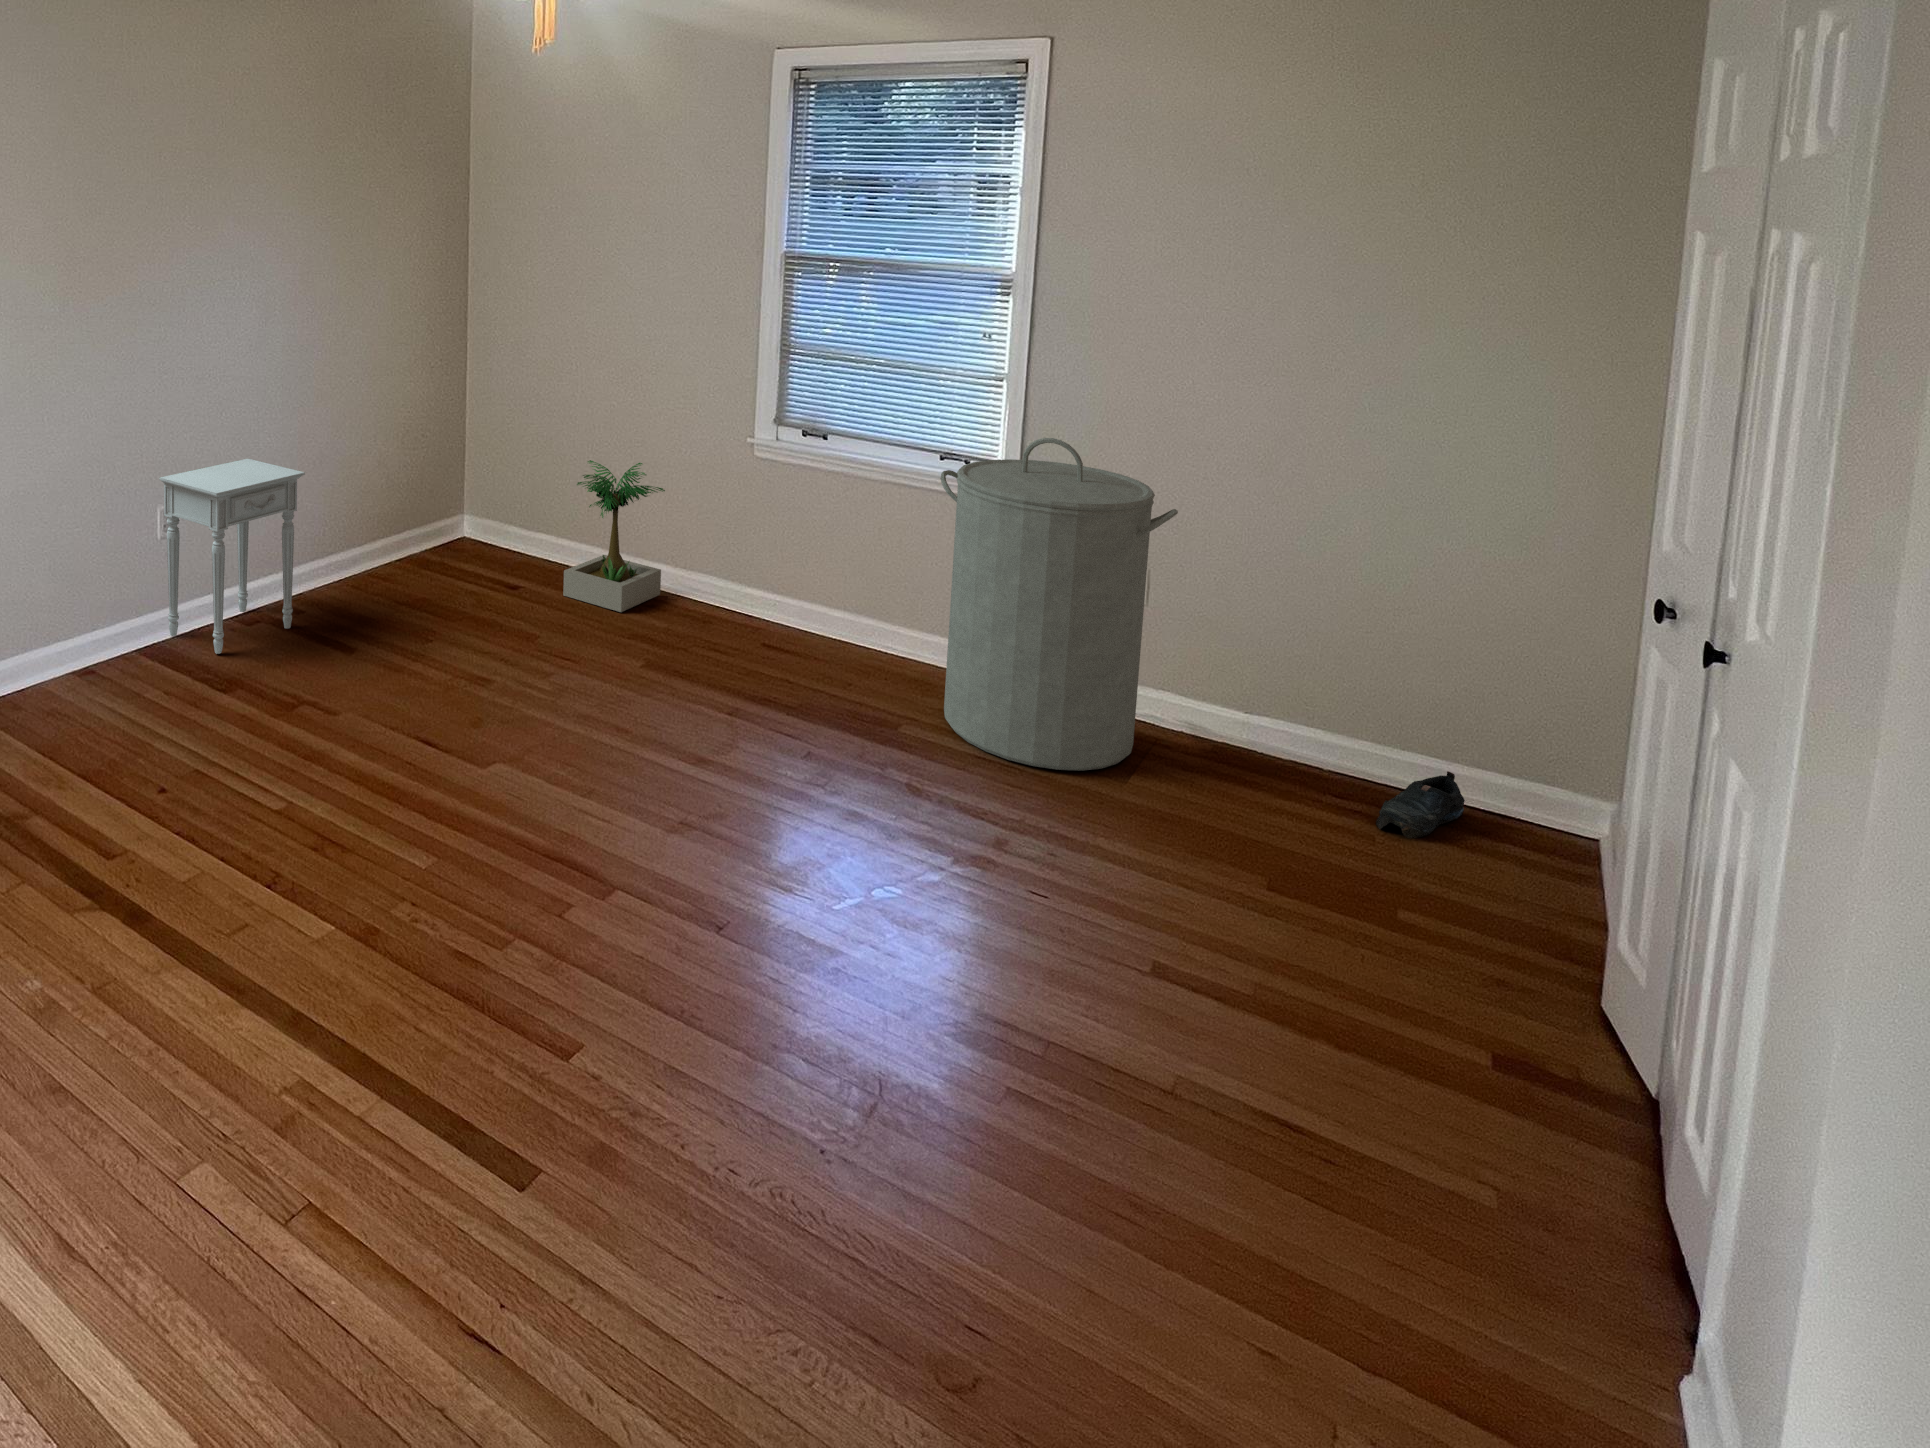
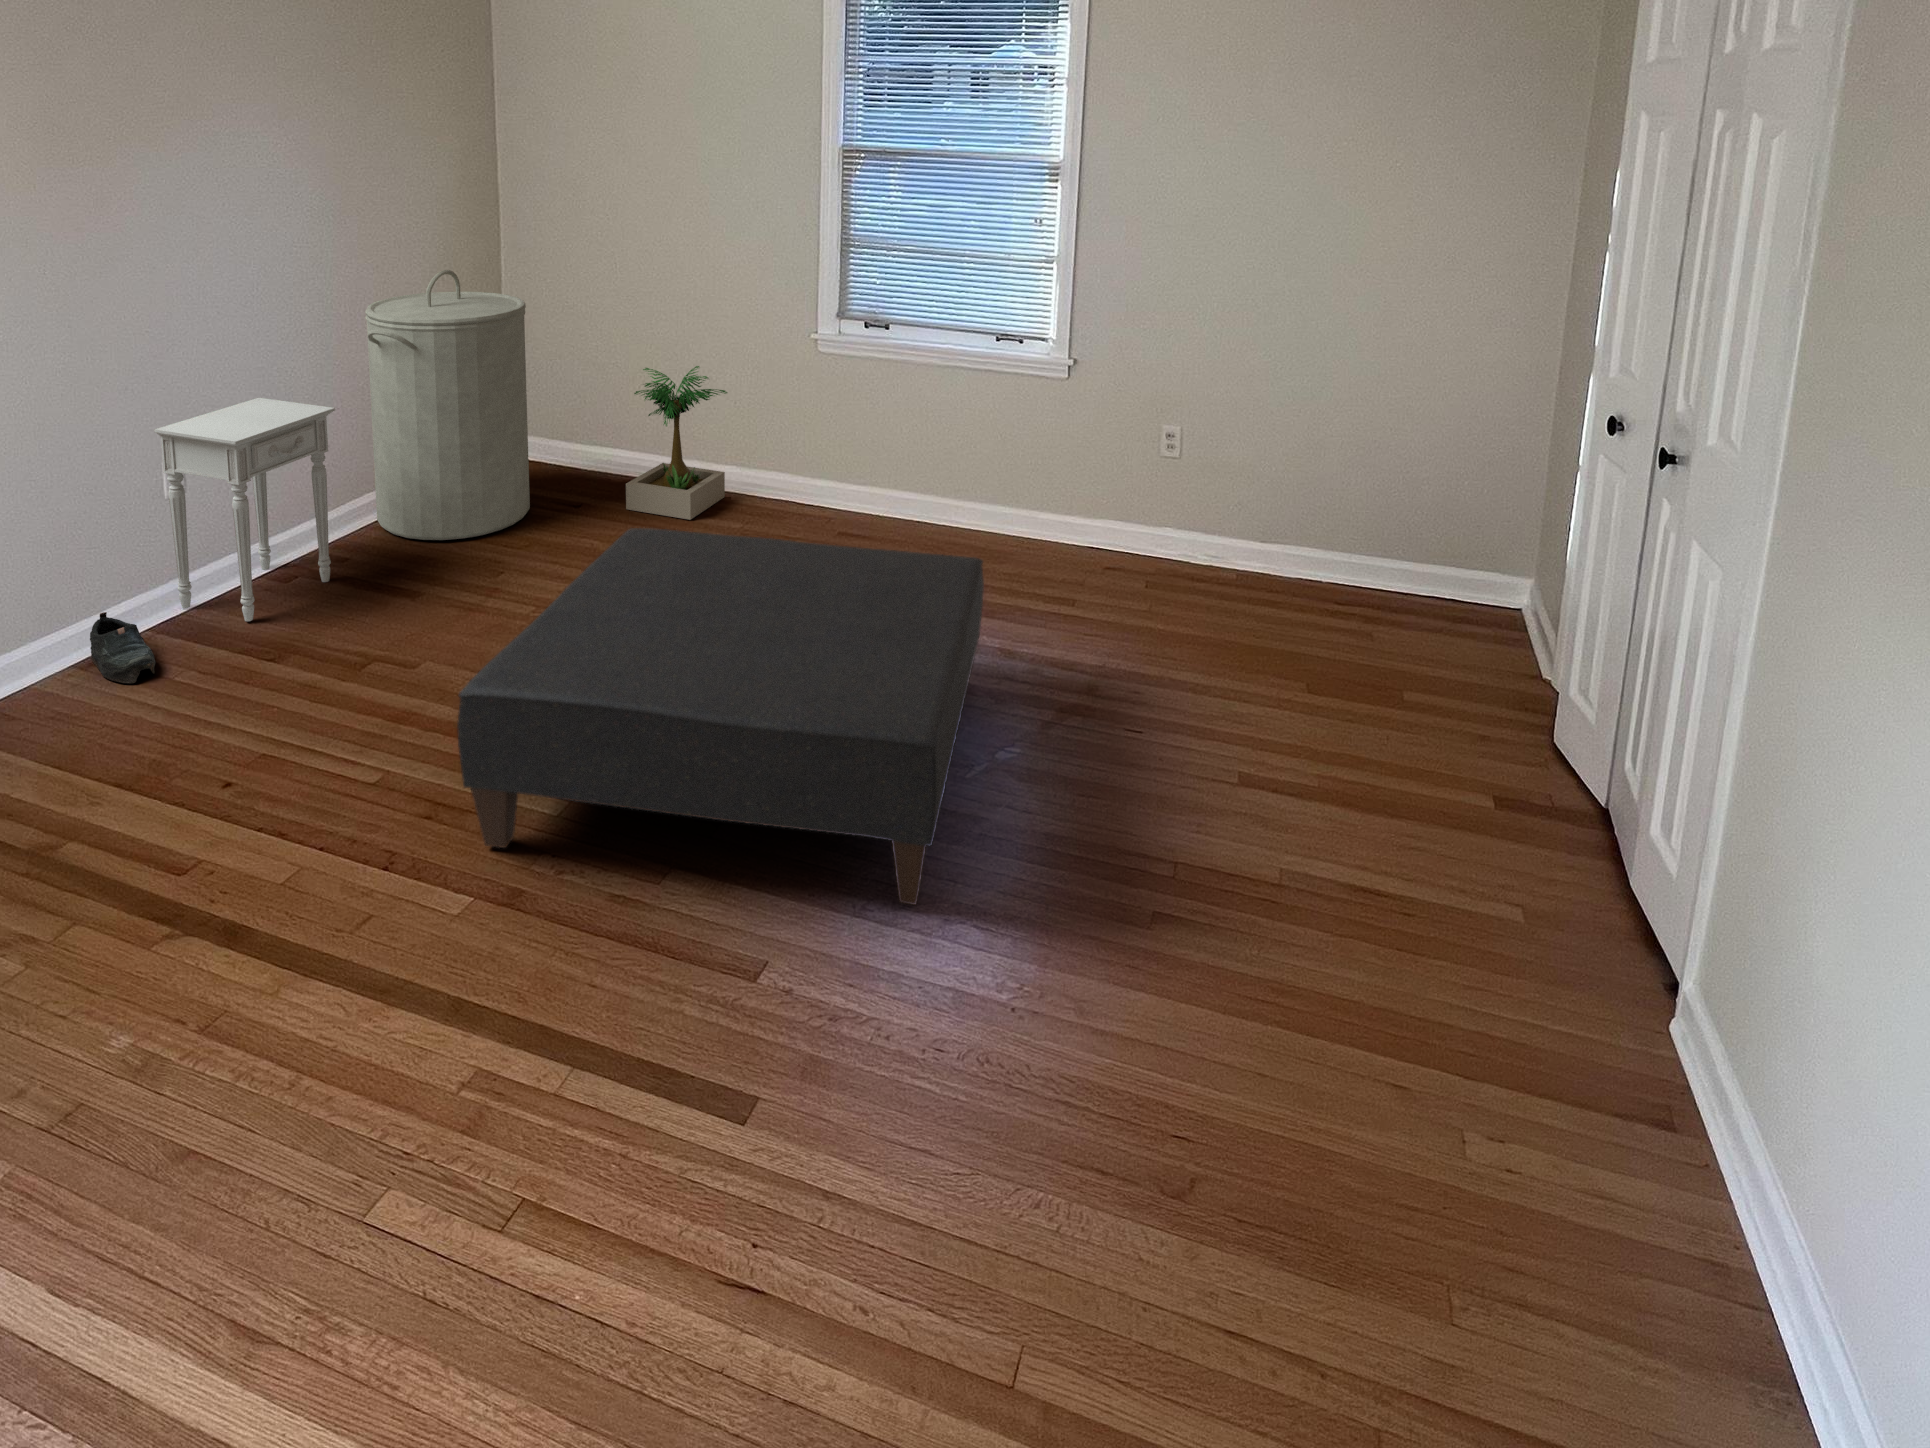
laundry hamper: present [940,438,1178,771] -> present [365,270,530,540]
ottoman: none [339,608,881,1020] -> present [457,528,984,905]
shoe: present [1376,771,1465,838] -> present [90,612,156,683]

